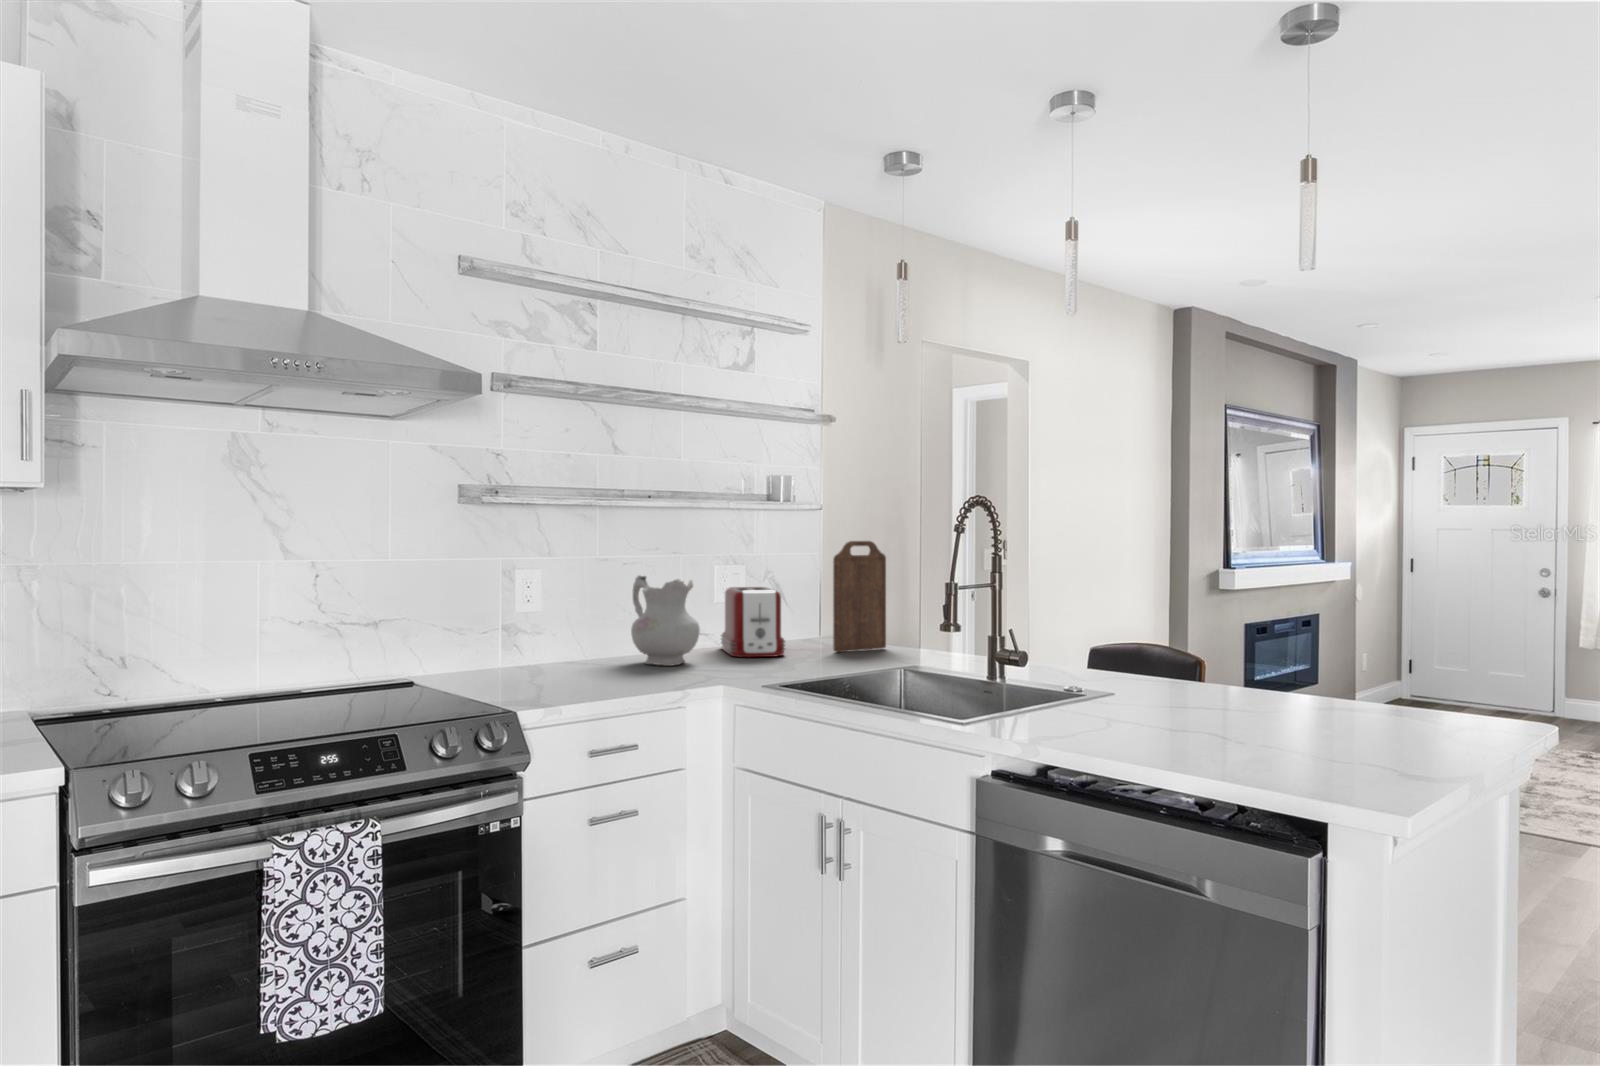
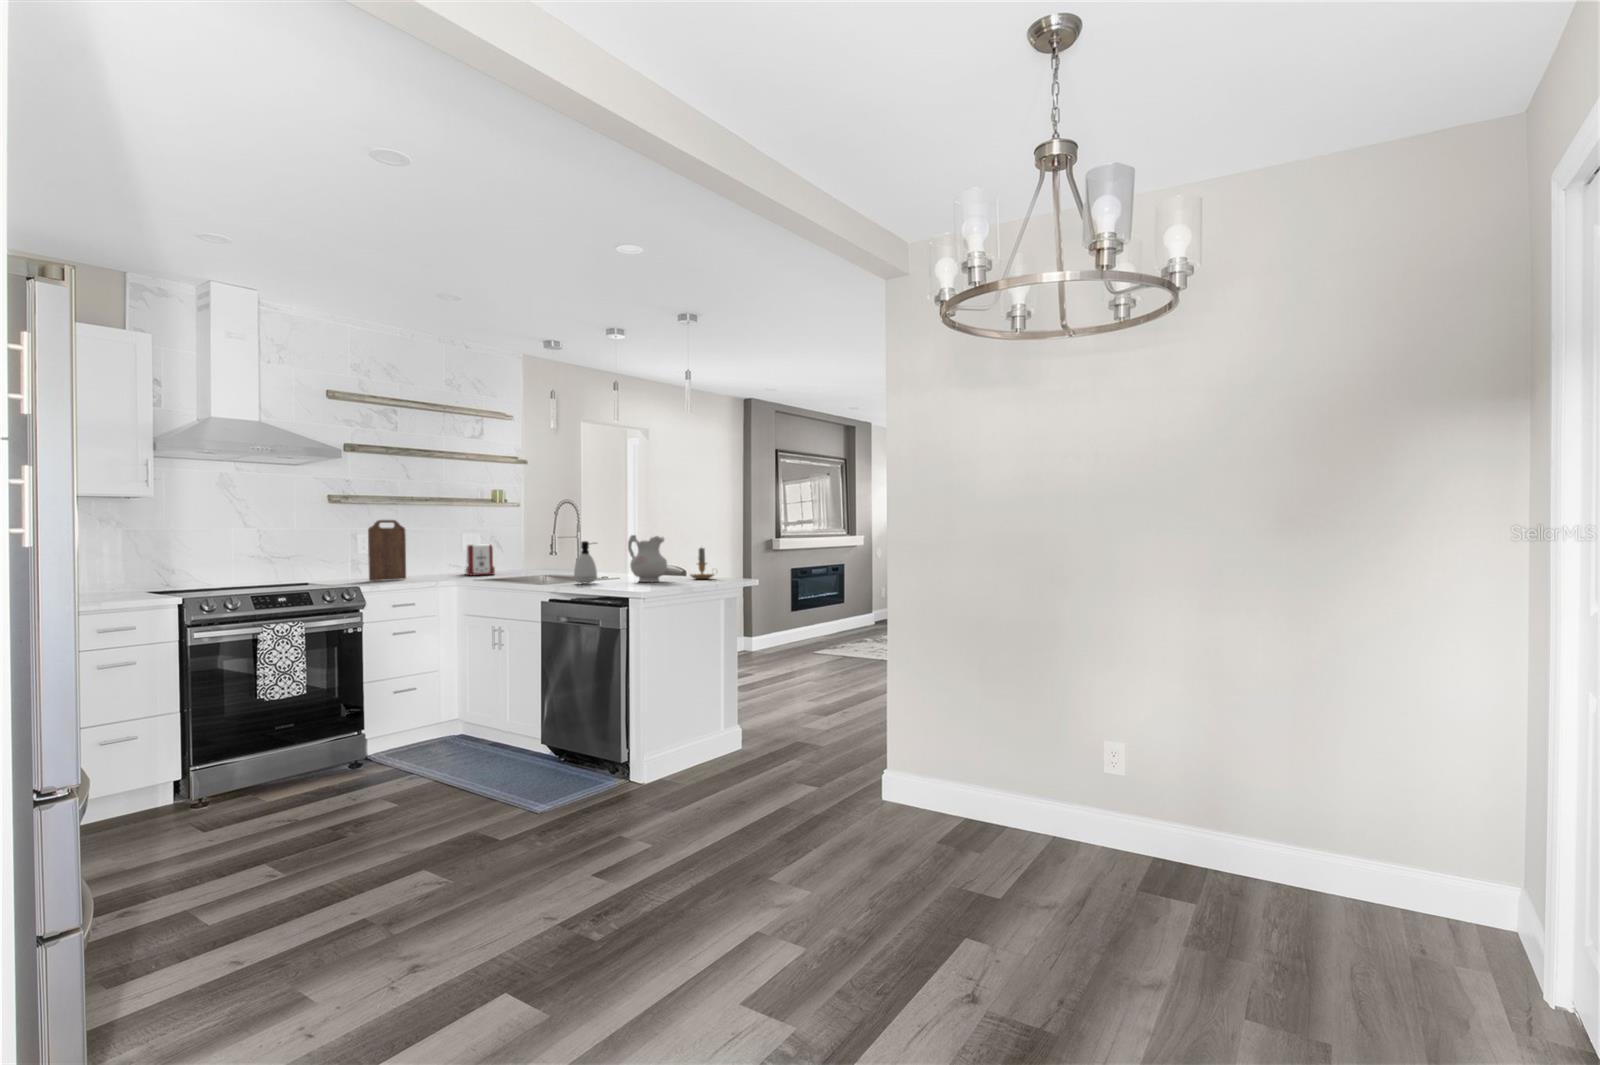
cutting board: present [833,541,886,652] -> present [368,520,406,581]
ceramic pitcher: present [631,576,700,666] -> present [628,535,667,582]
soap dispenser: none [1065,617,1133,738] -> present [574,541,597,583]
candle: none [1368,634,1473,732] -> present [690,548,714,579]

